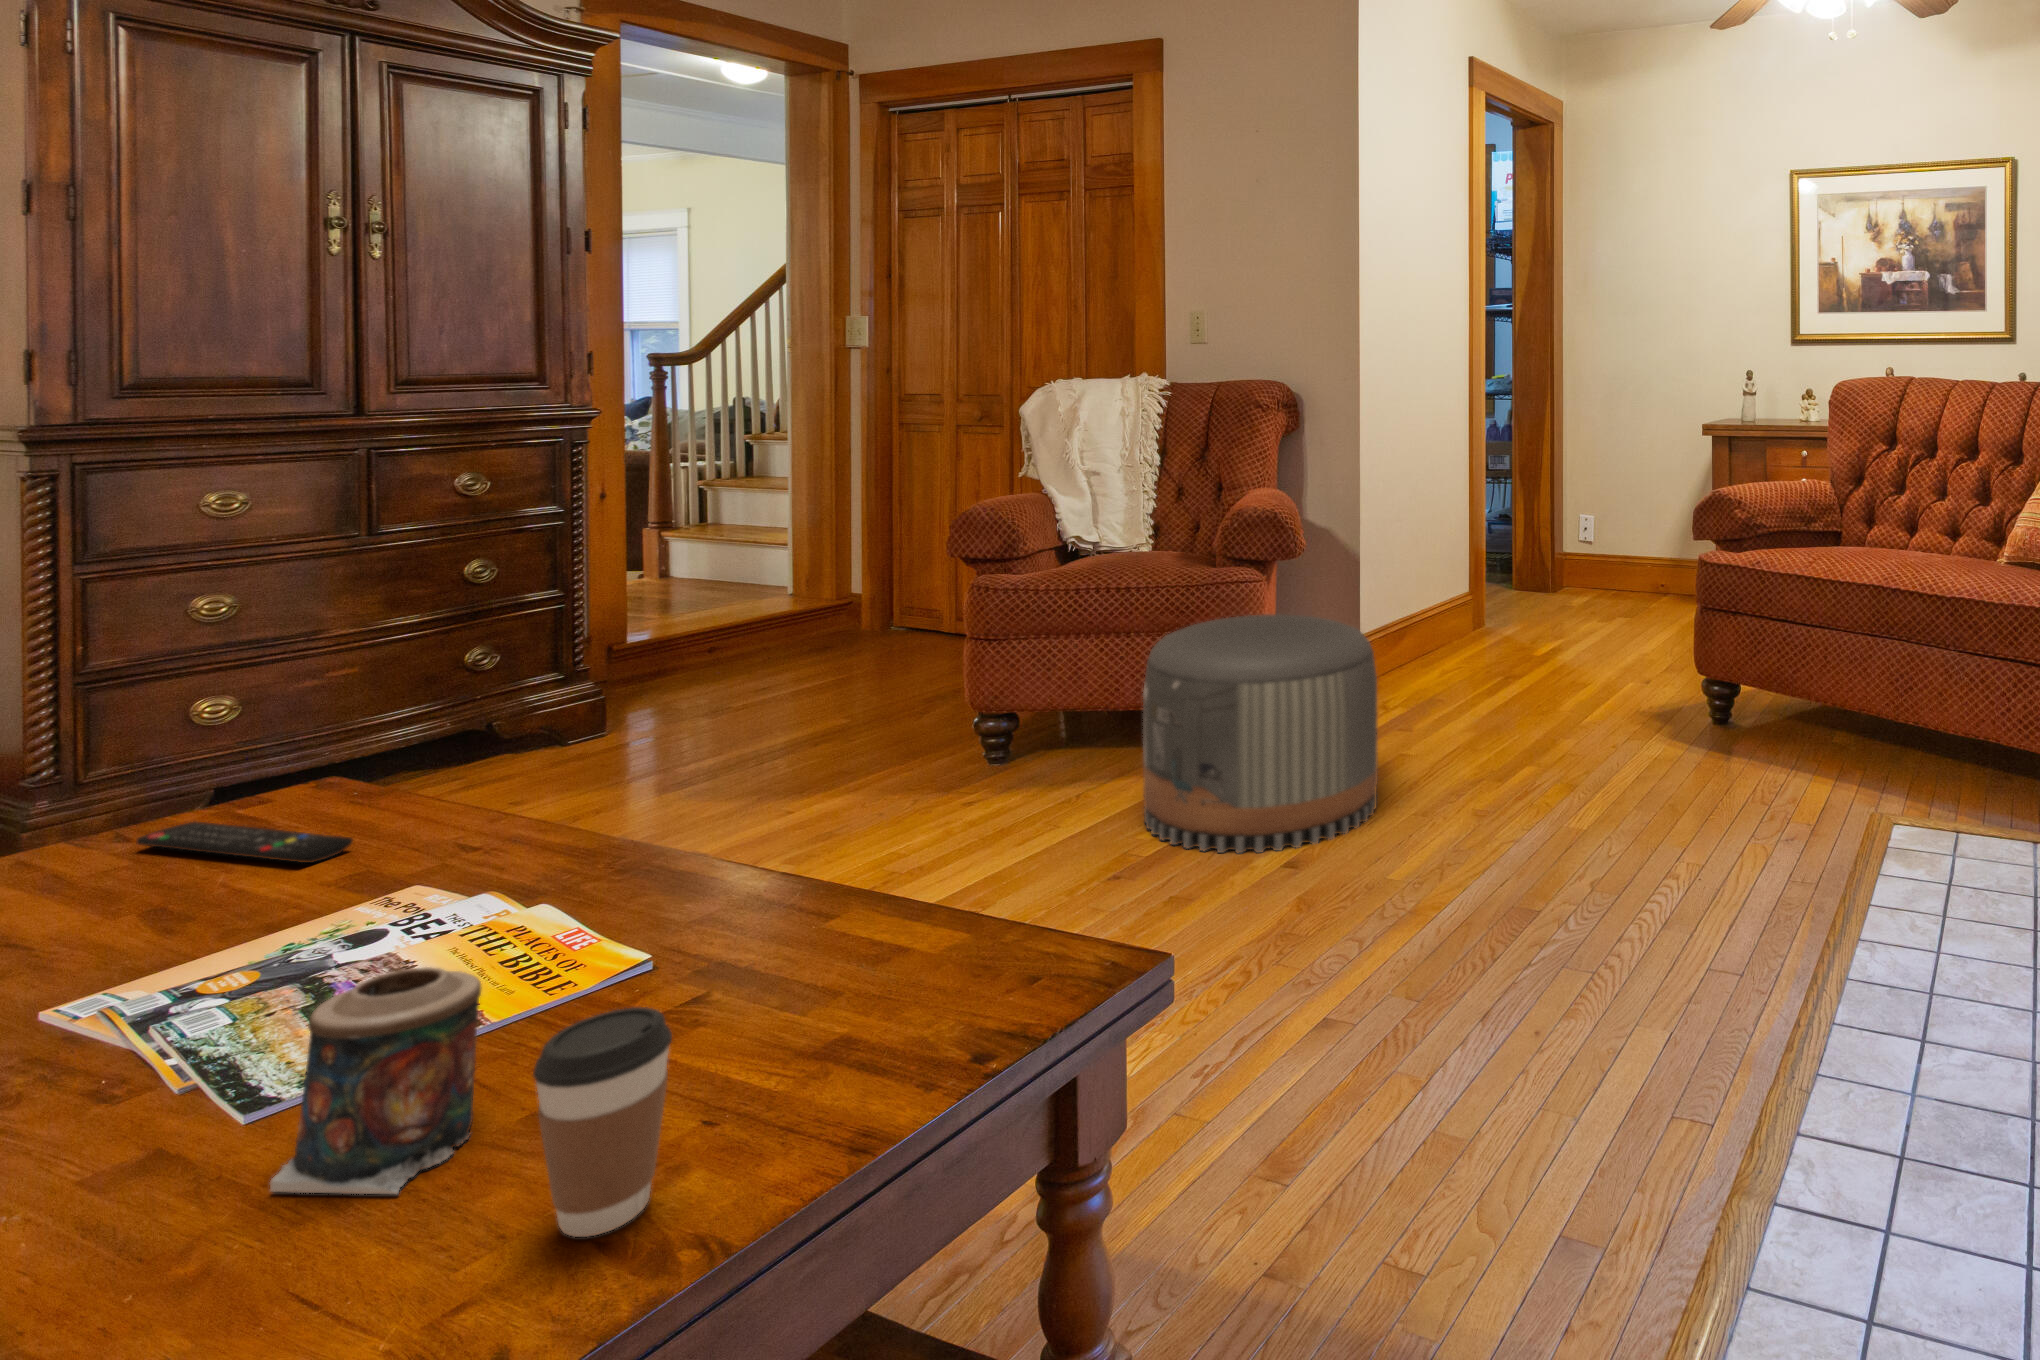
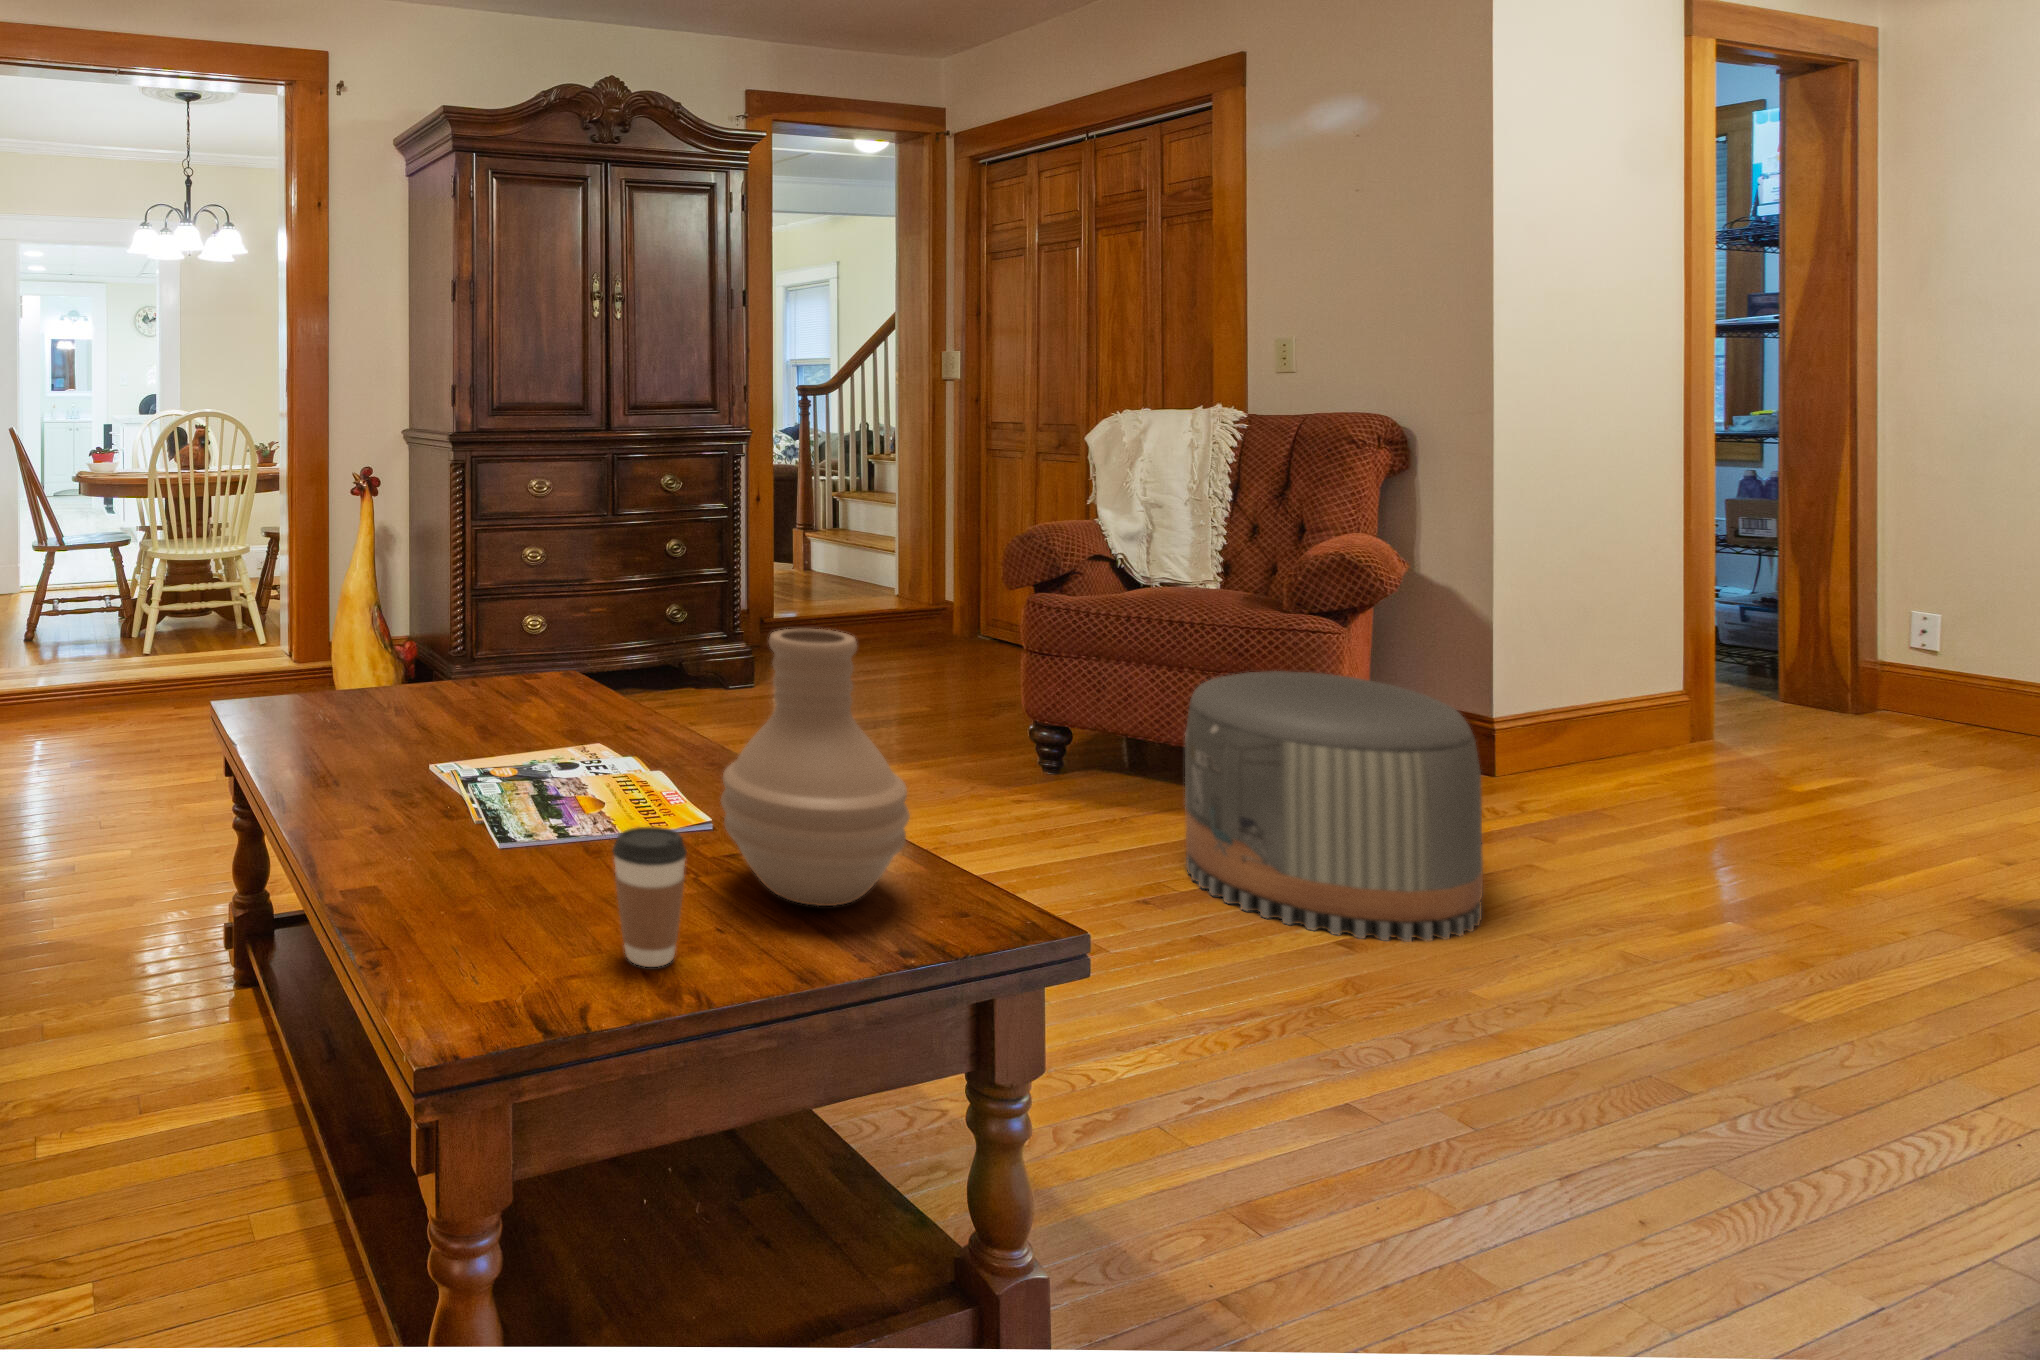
vase: none [694,664,972,1036] -> present [721,629,910,906]
remote control: present [136,821,353,863] -> none [480,680,573,718]
candle: present [270,967,481,1194] -> none [505,775,603,907]

